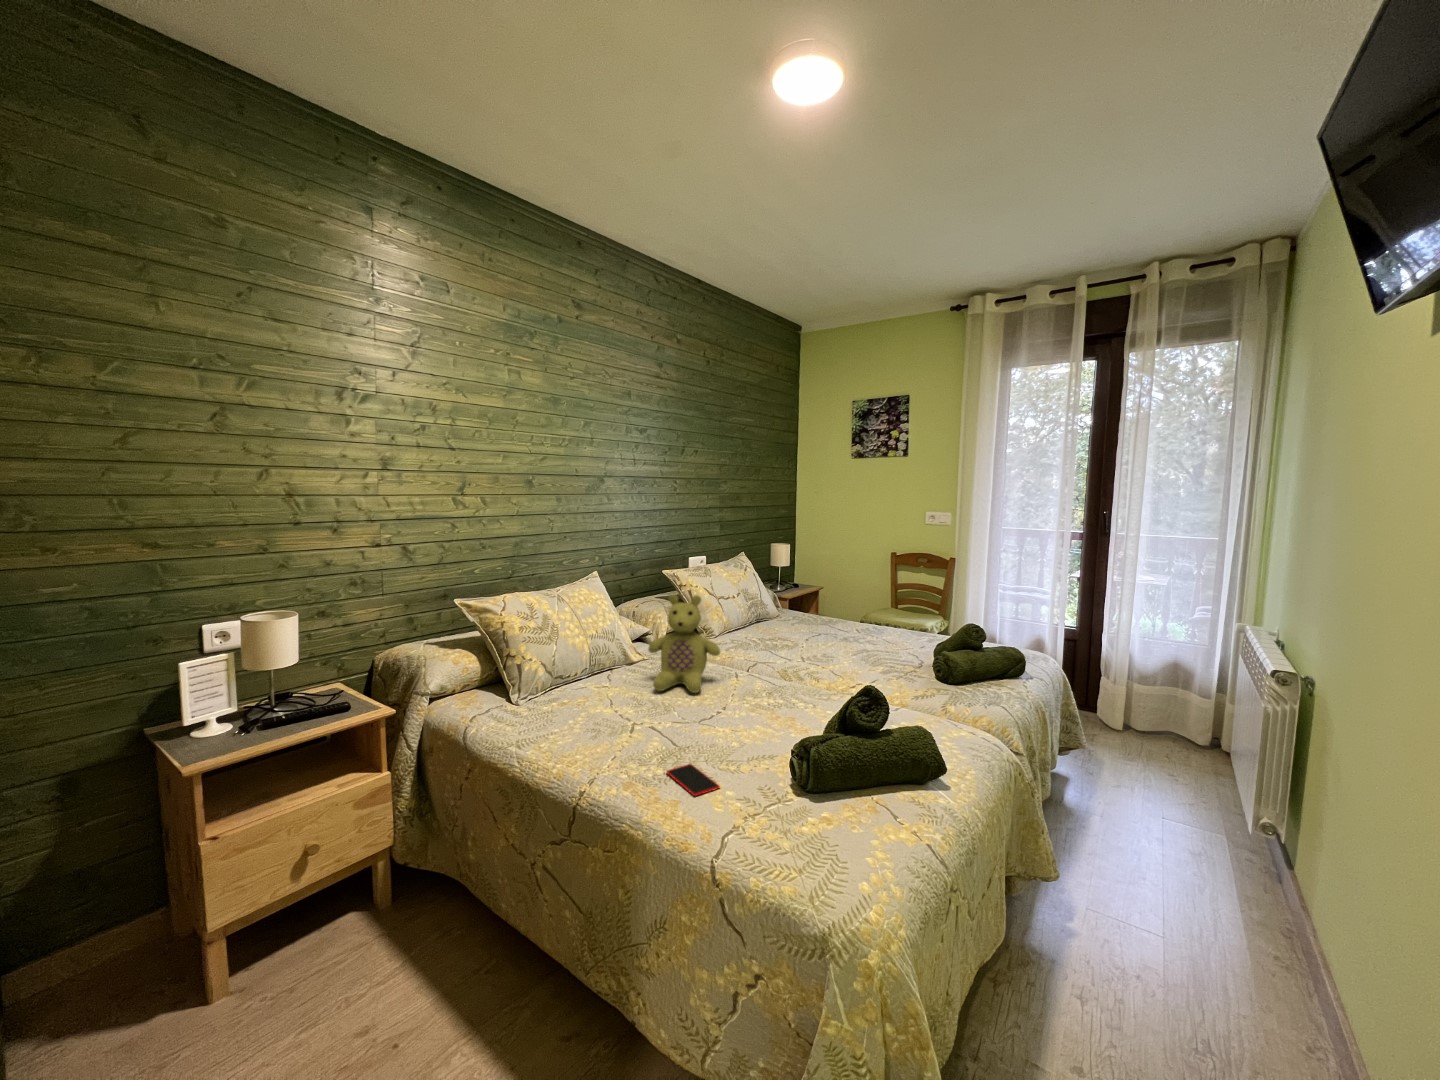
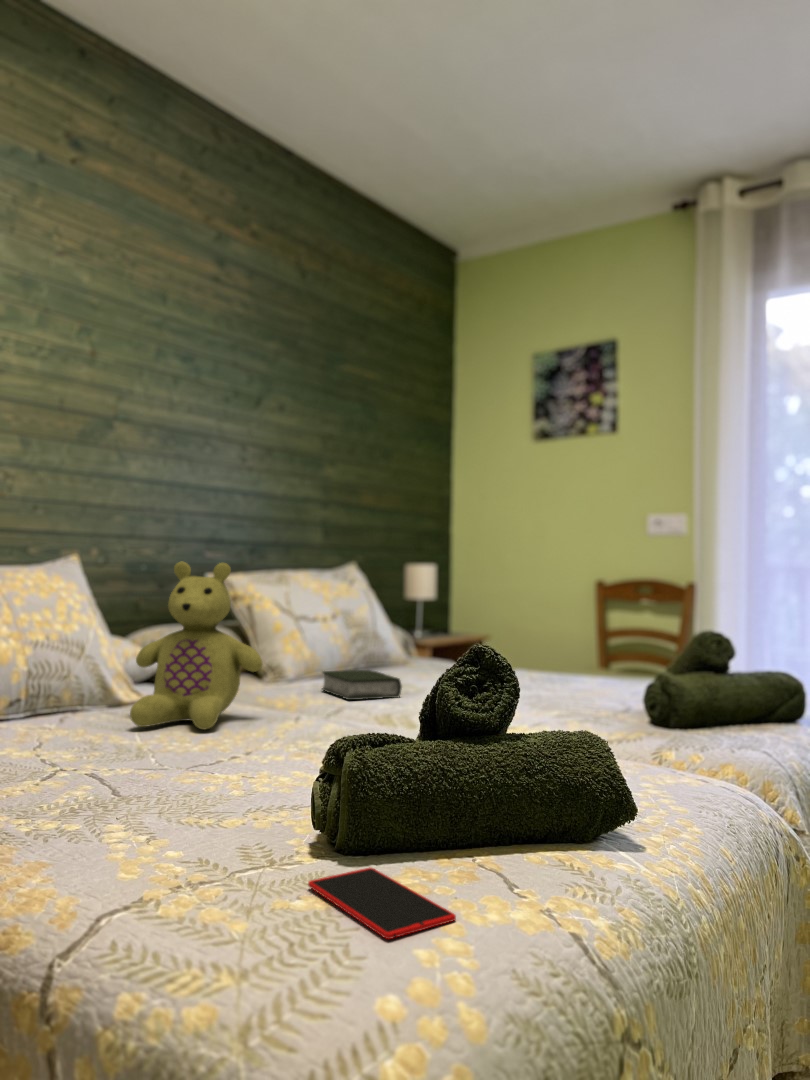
book: none [740,637,790,661] -> present [322,670,402,700]
smartphone: present [666,764,720,796] -> present [308,867,456,939]

